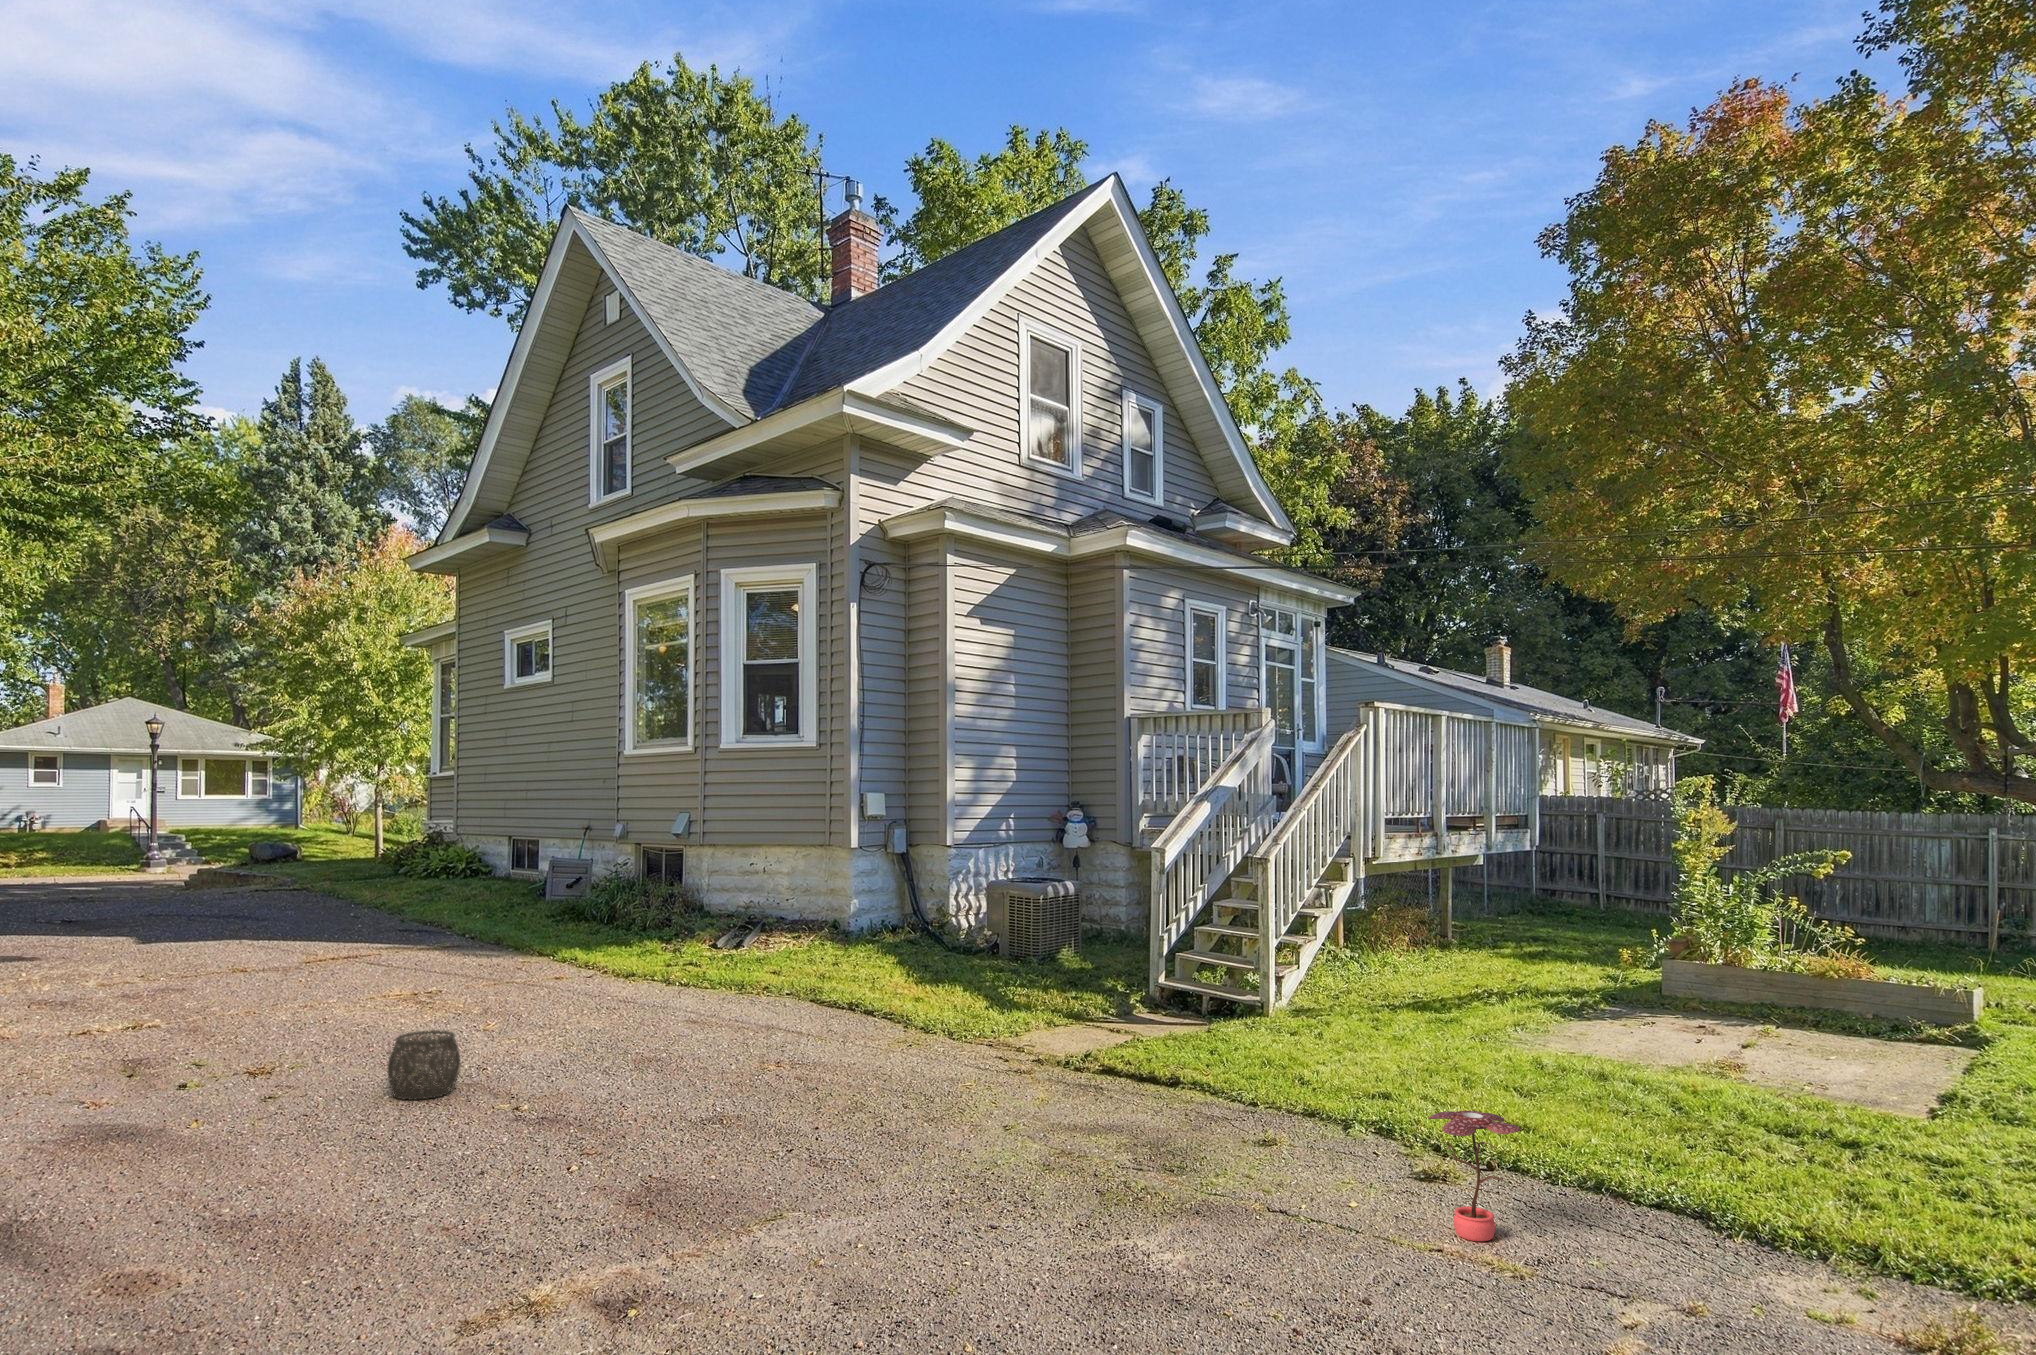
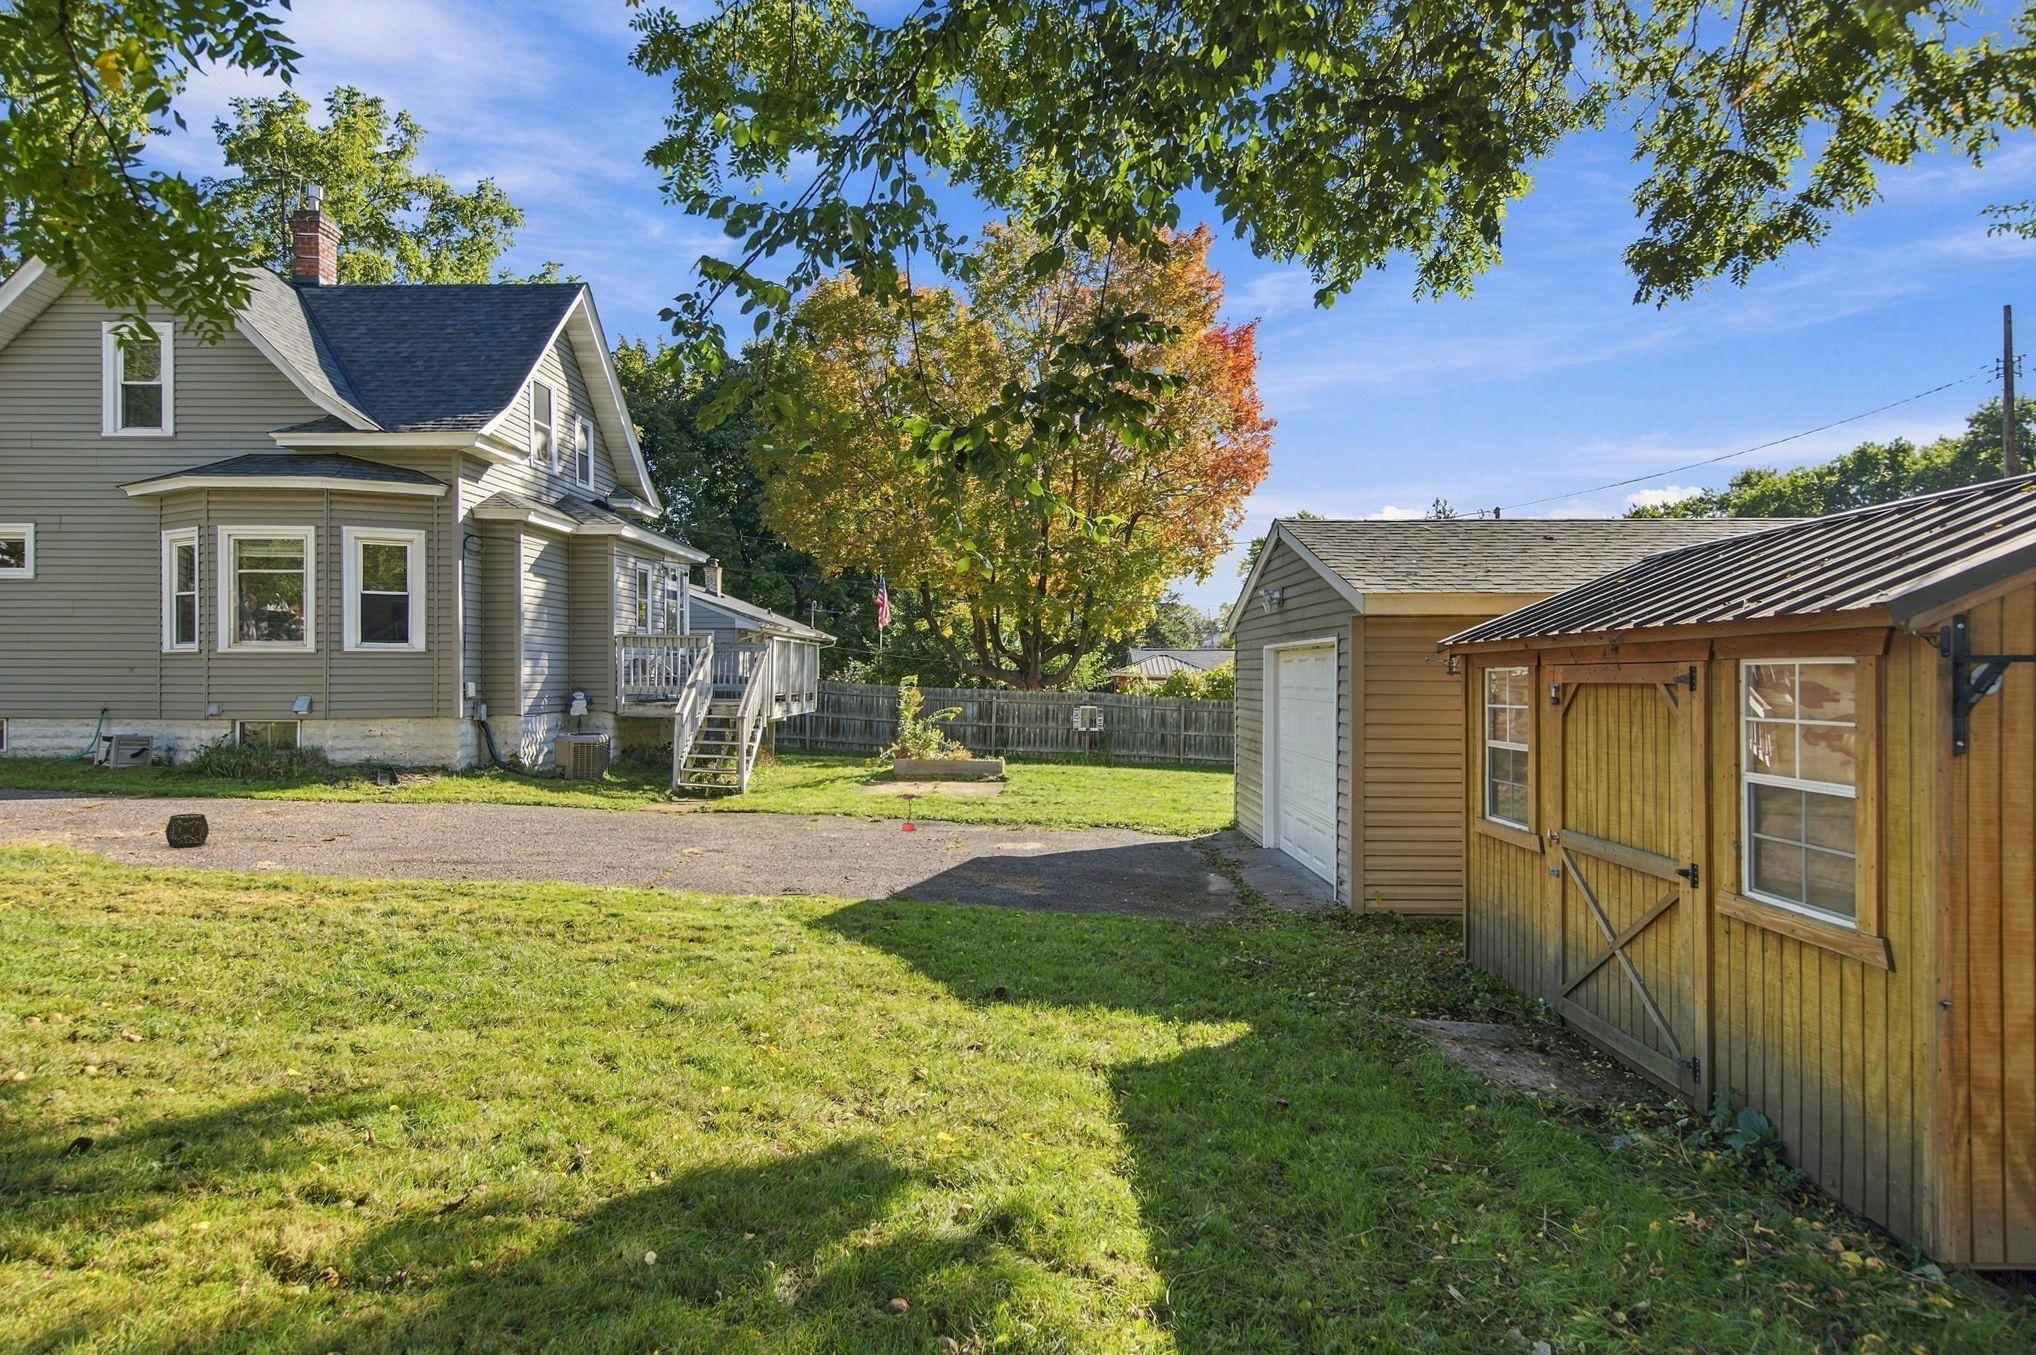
woven basket: present [387,1030,460,1100] -> present [166,814,209,847]

